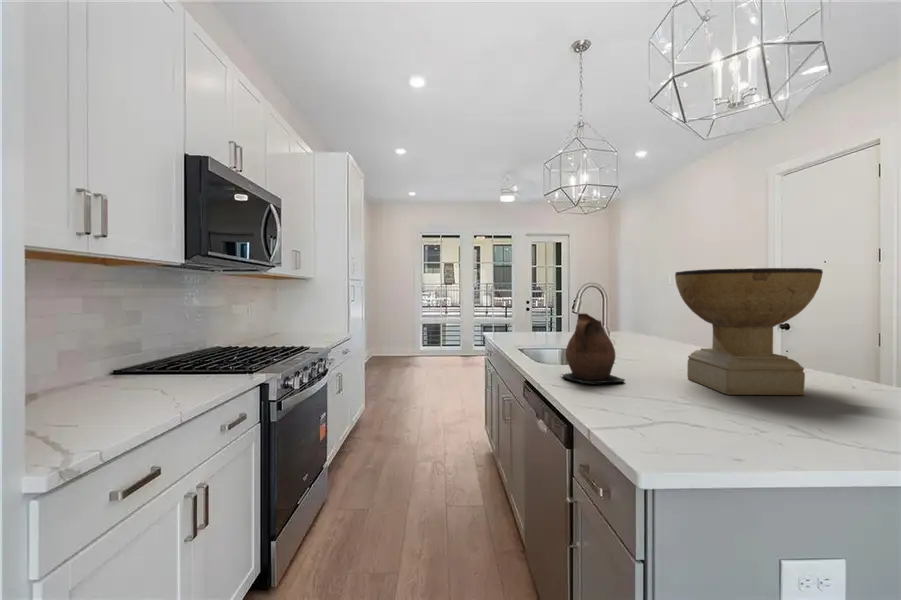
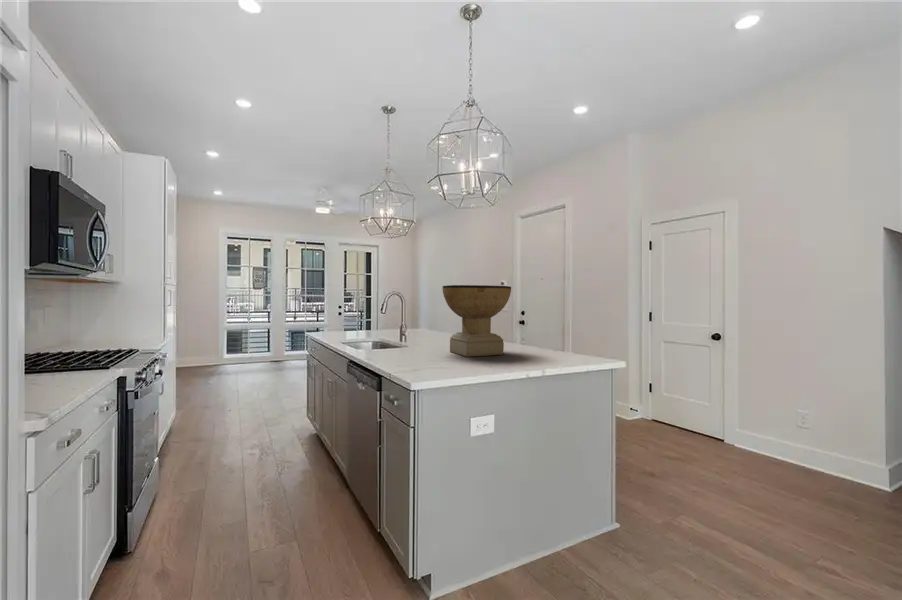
ceramic pitcher: present [562,313,625,383] -> none [372,312,414,357]

